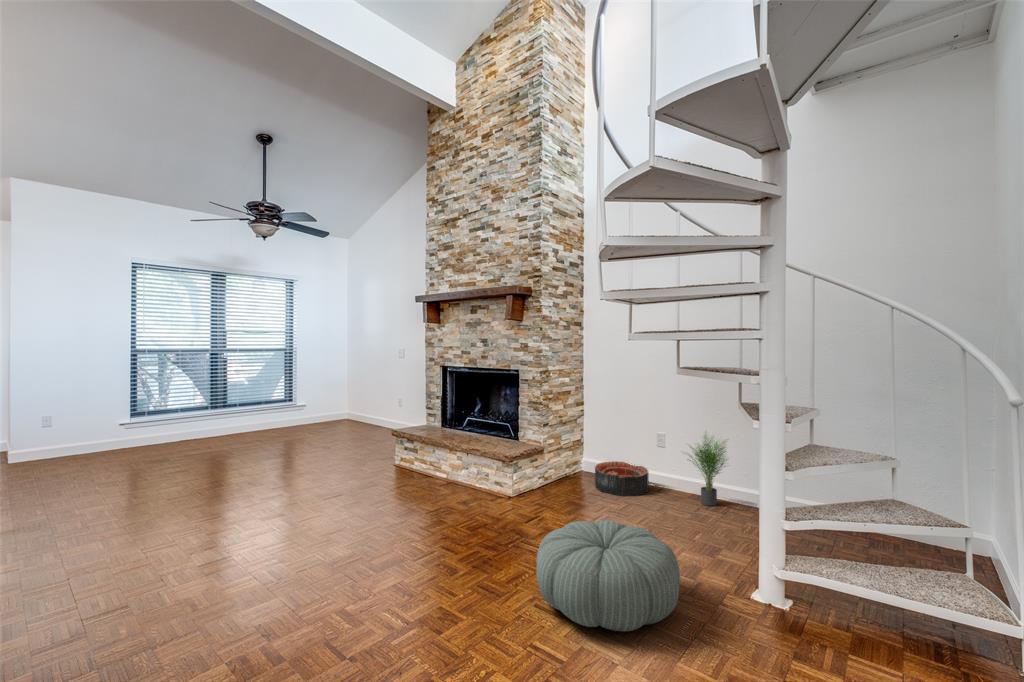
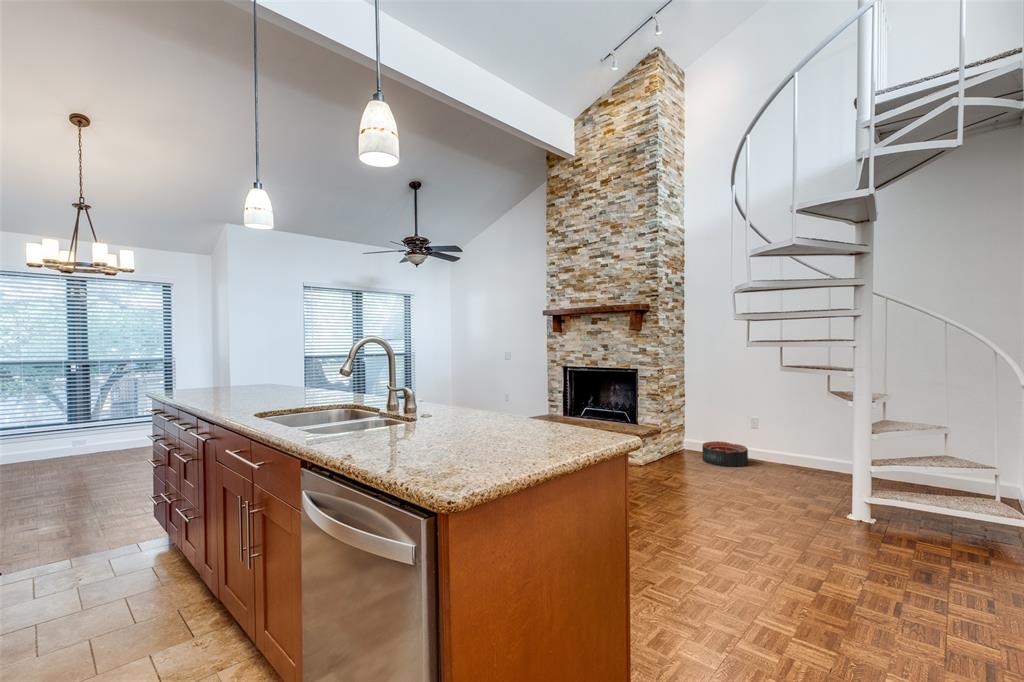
potted plant: present [691,436,727,506] -> none [774,415,821,474]
pouf: present [536,520,680,631] -> none [703,475,811,540]

